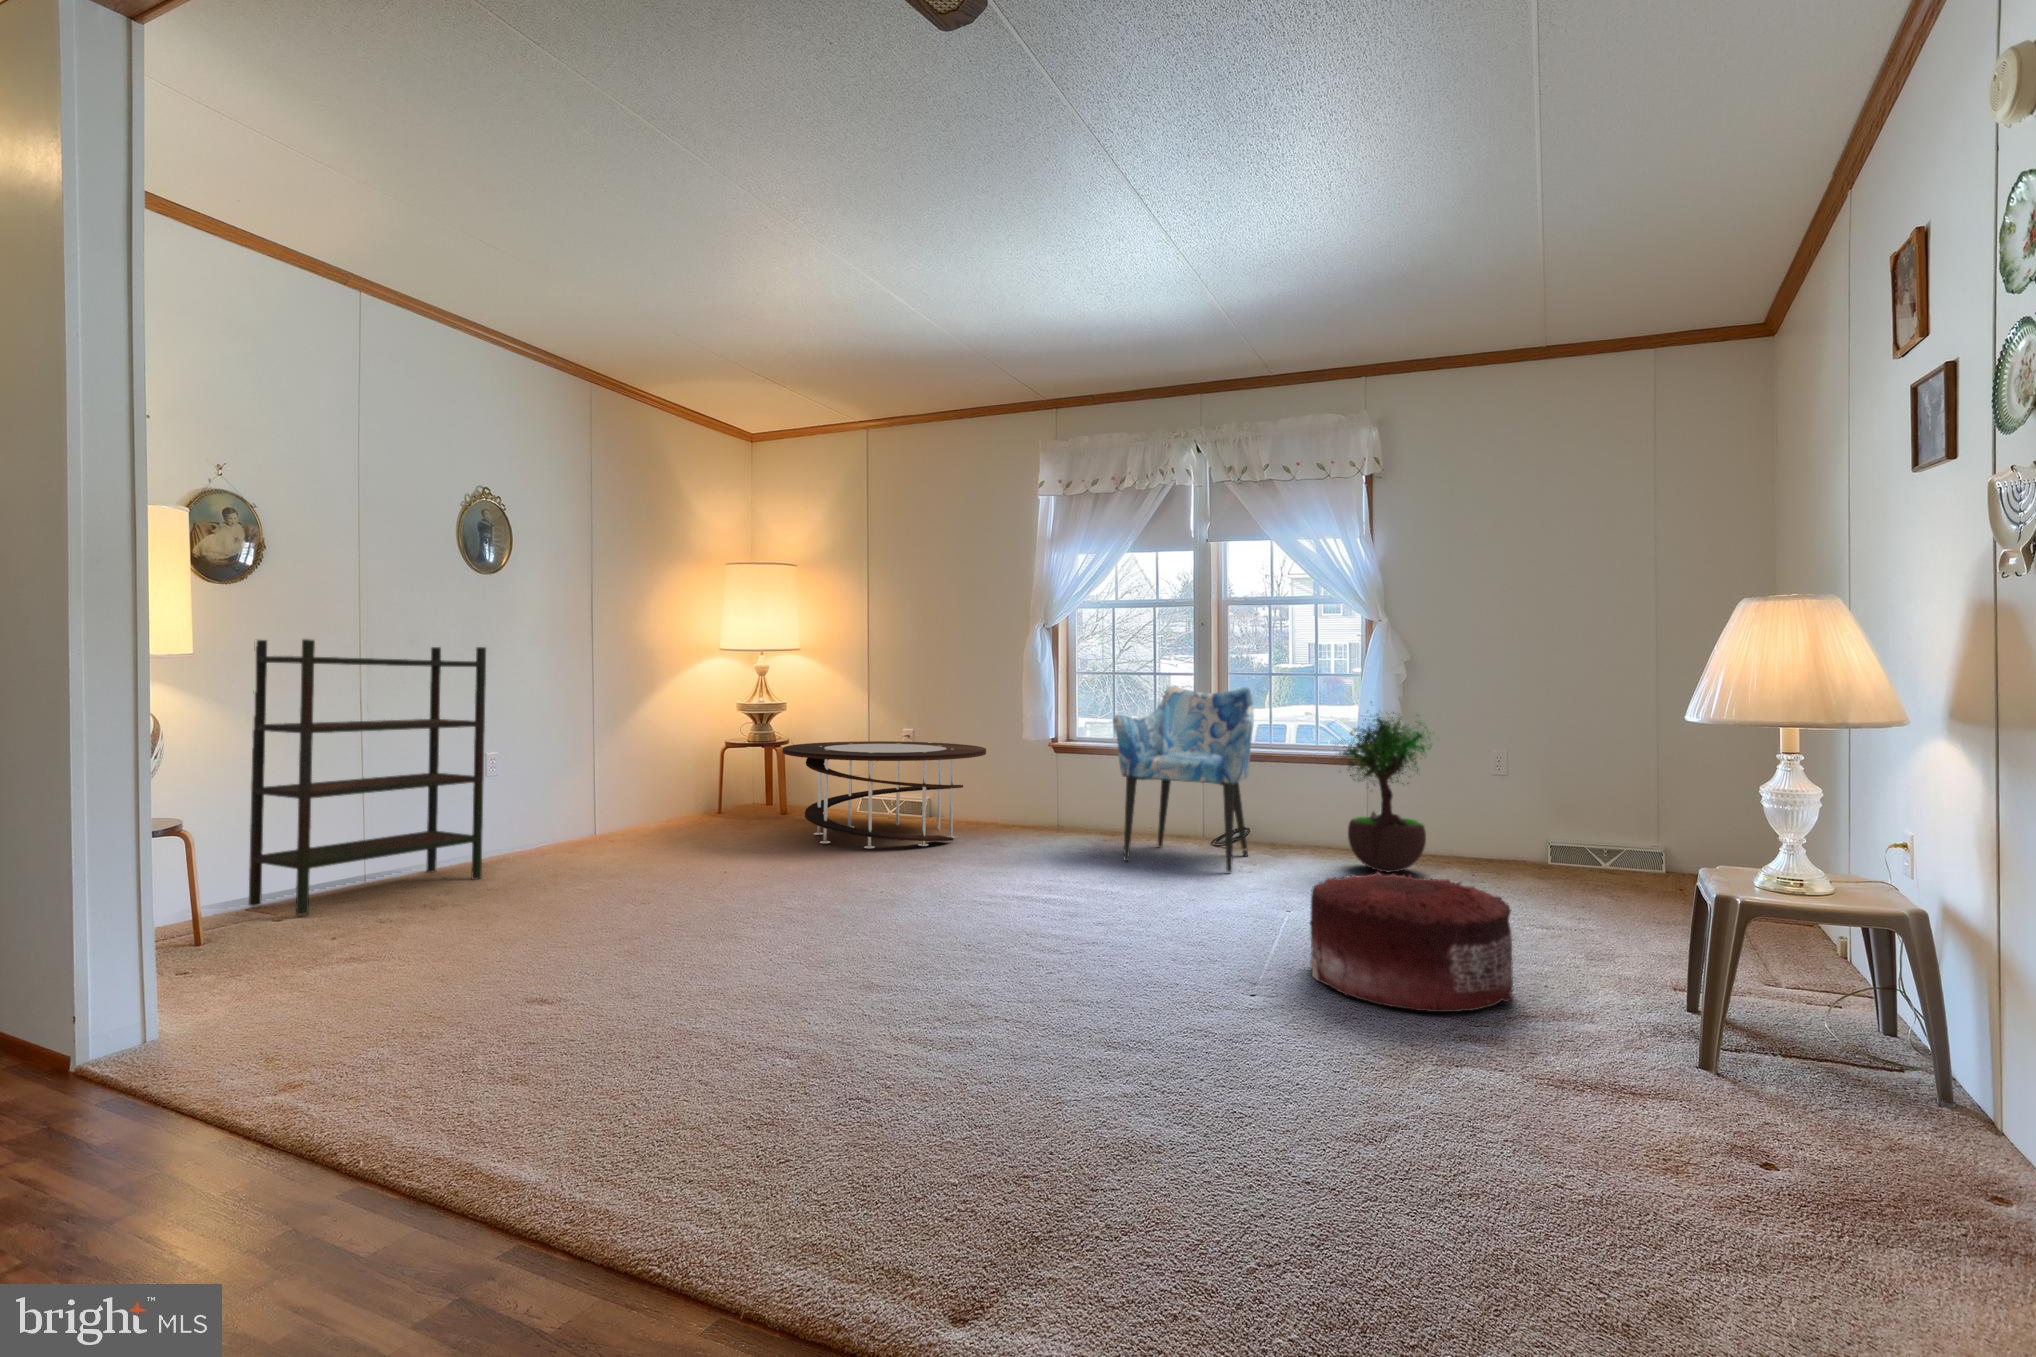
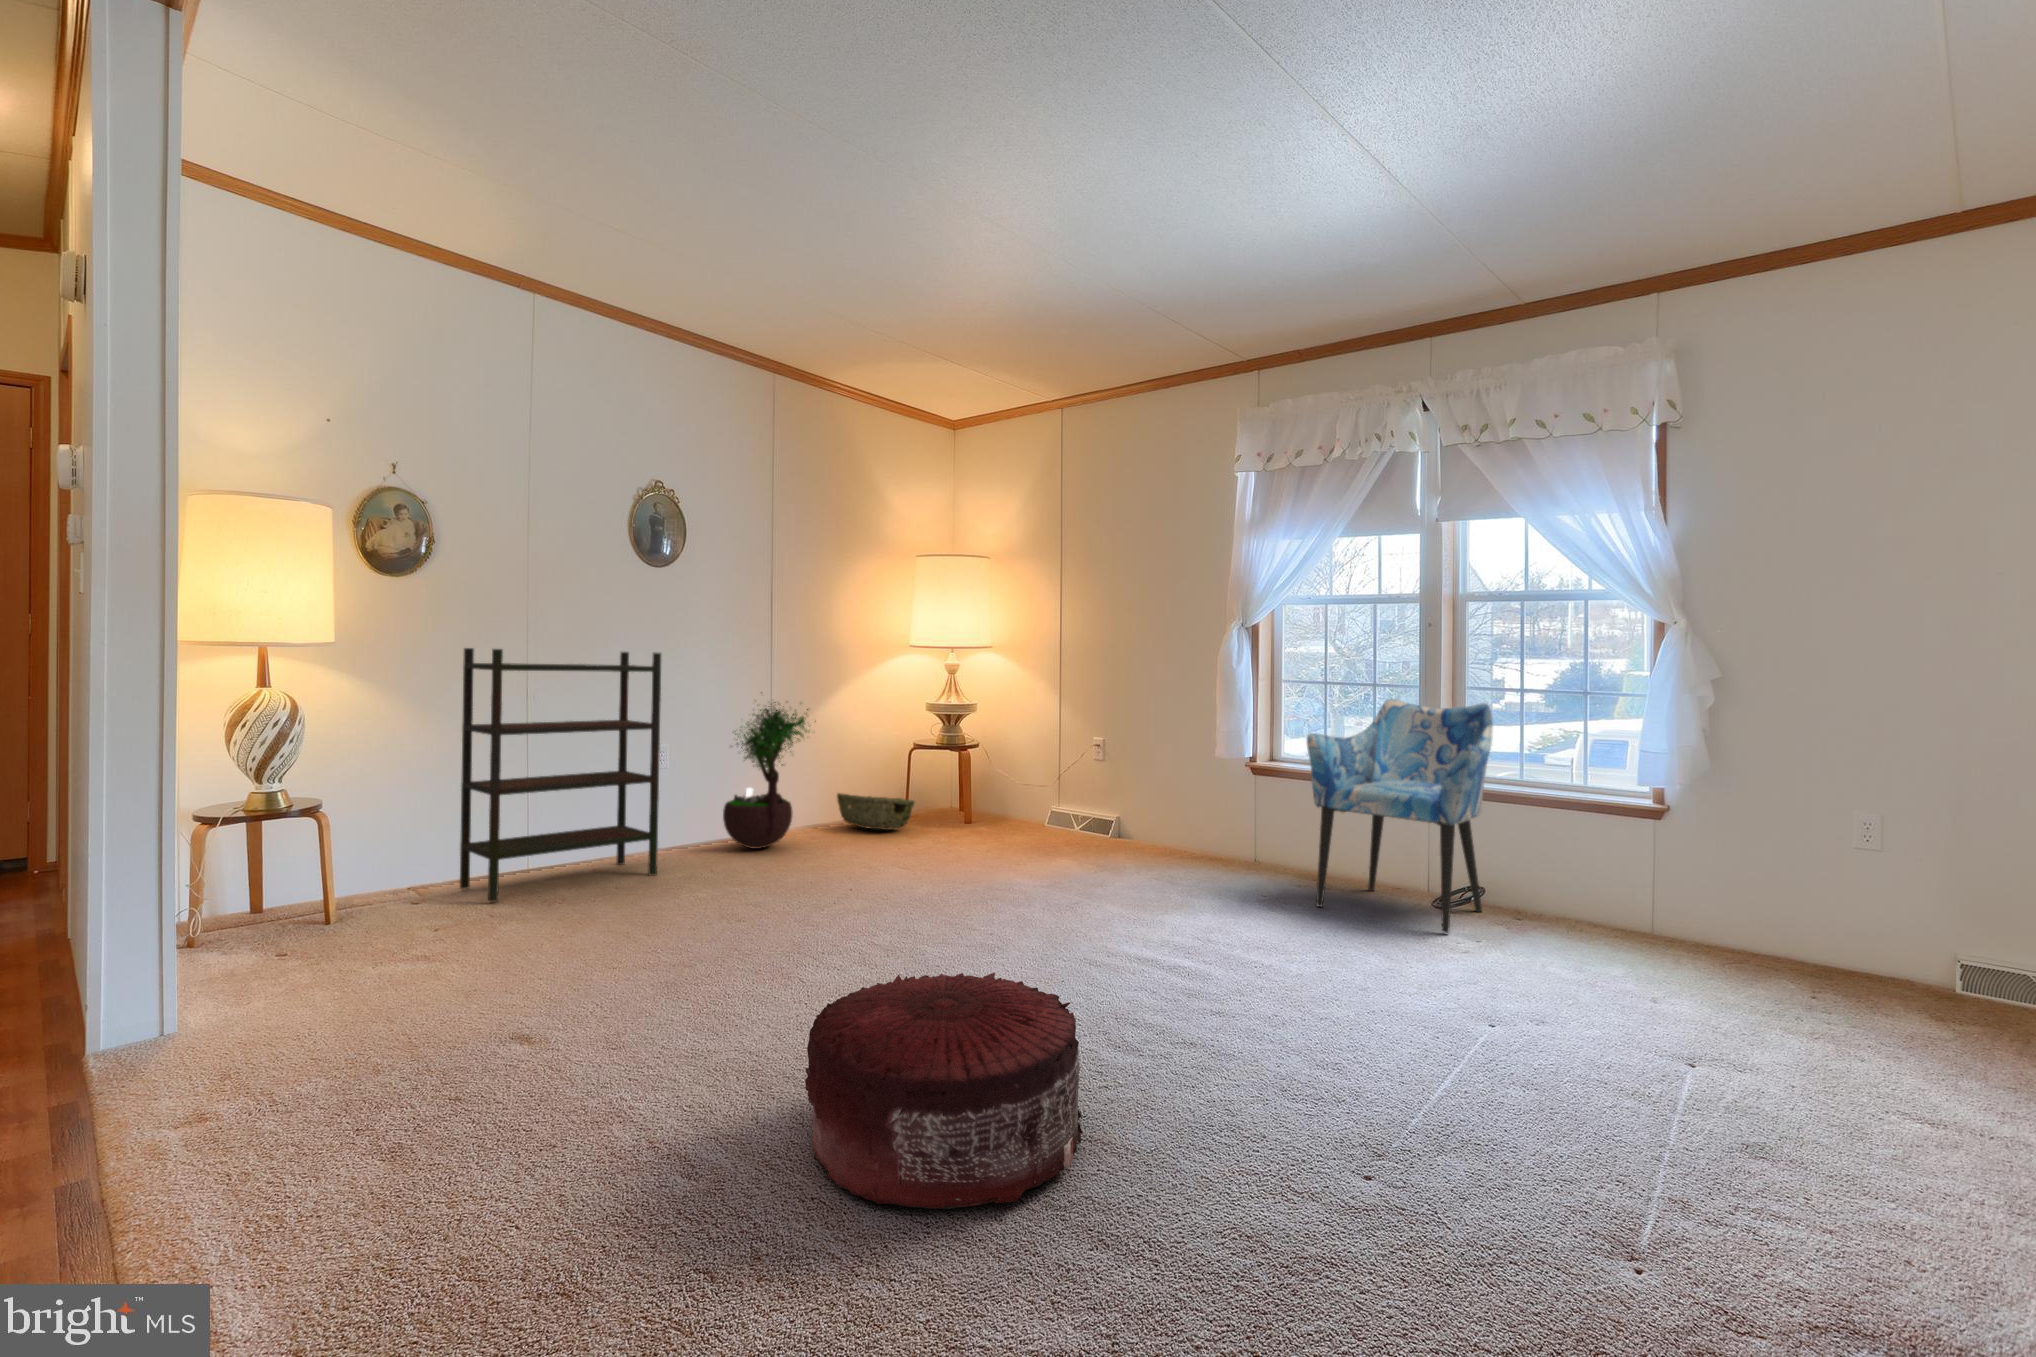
potted tree: present [1333,712,1432,872] -> present [723,692,816,849]
coffee table: present [783,741,986,848] -> none [952,748,1171,869]
woven basket: none [652,792,734,827] -> present [837,793,914,830]
pouf: present [1309,872,1513,1012] -> present [805,973,1083,1209]

